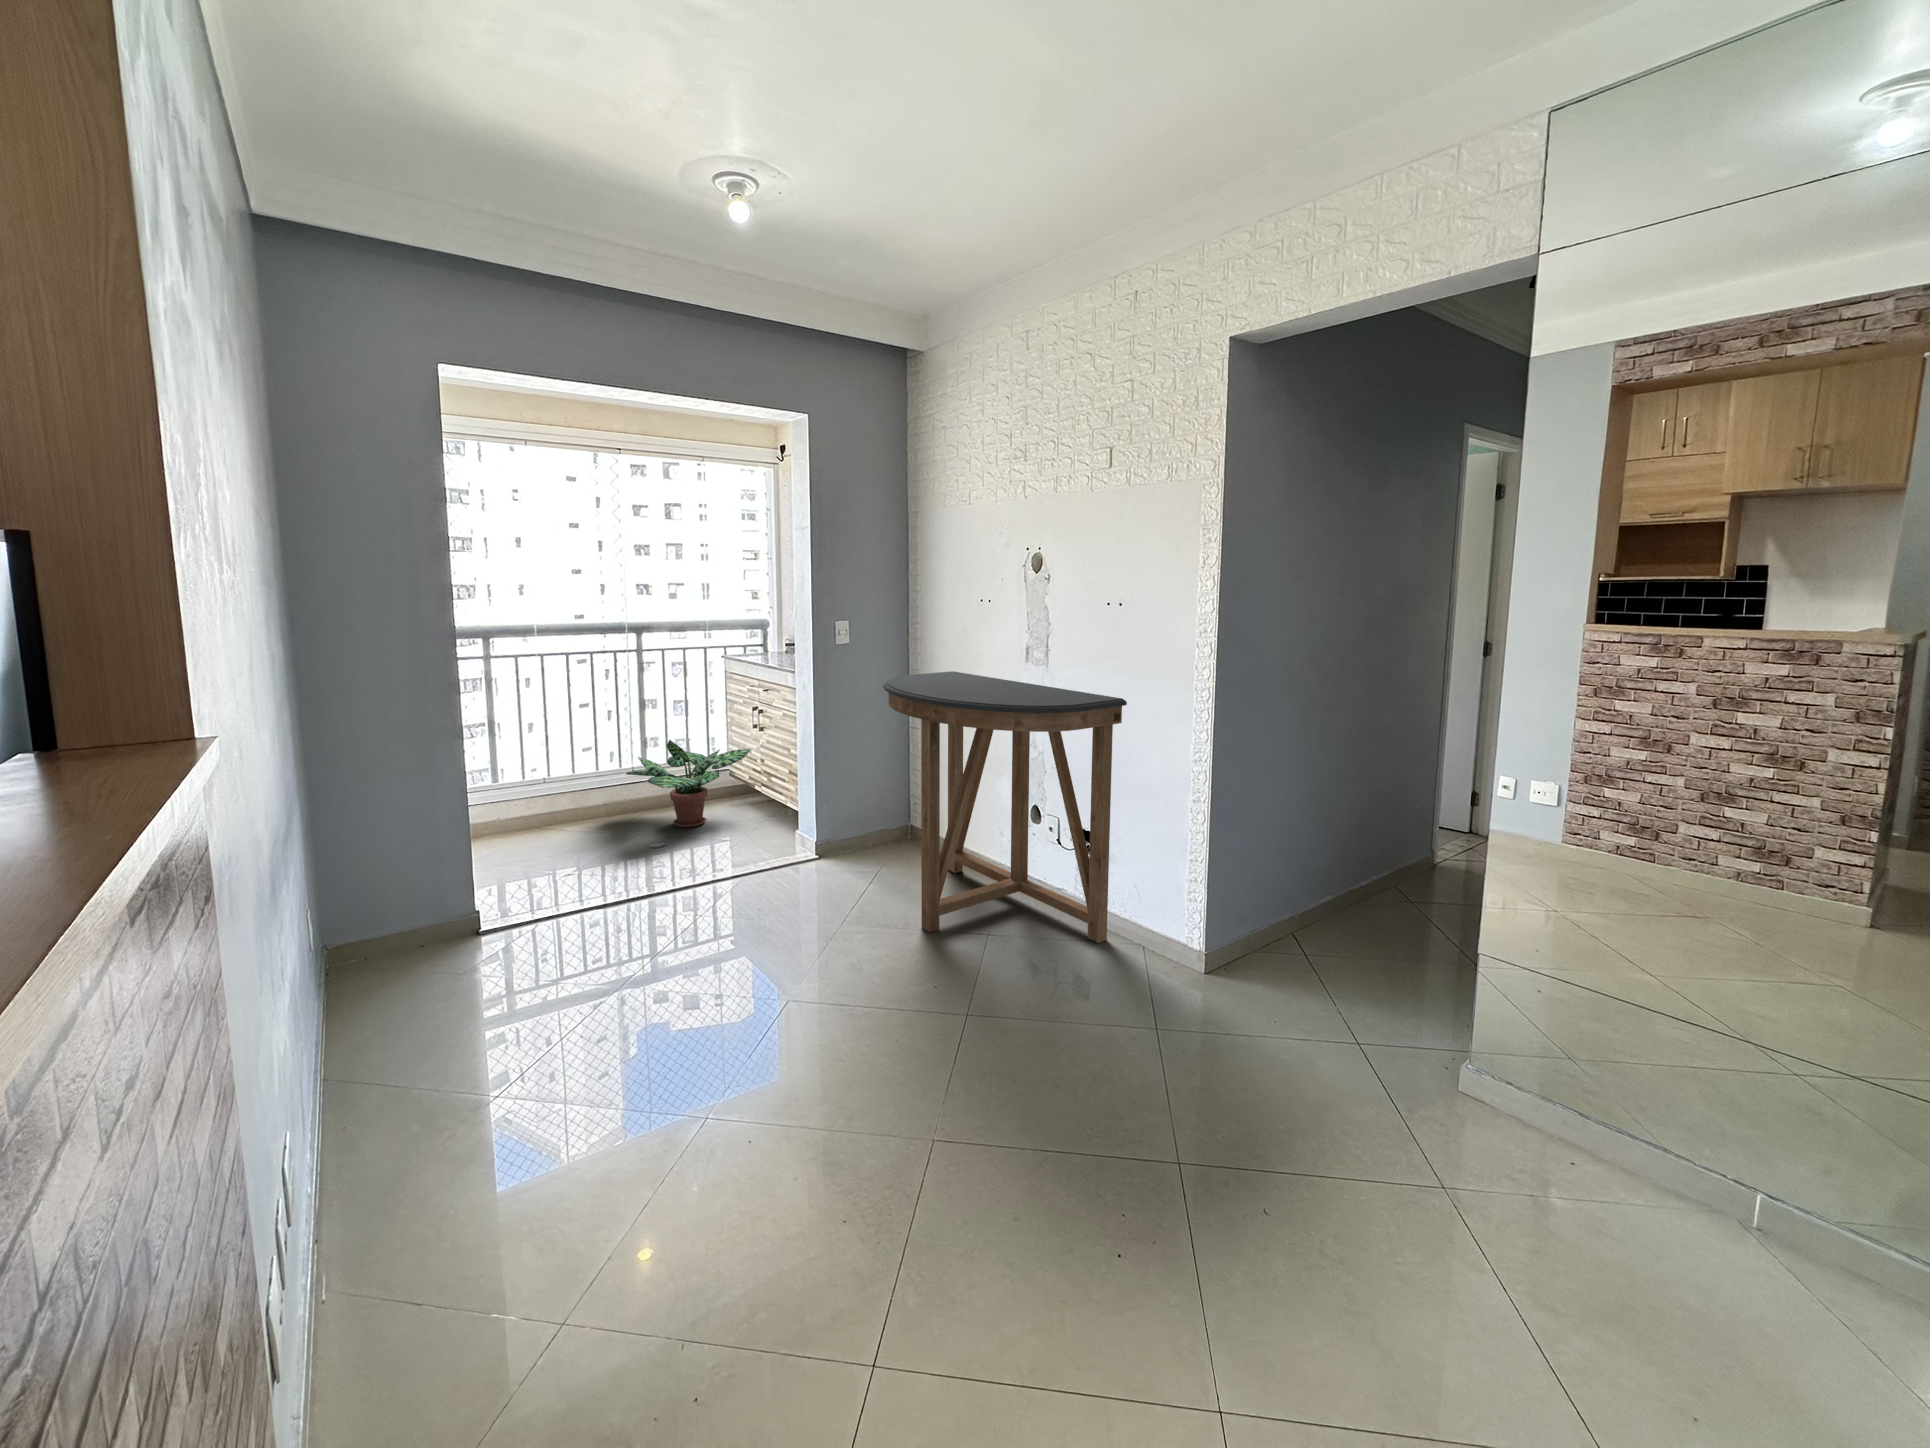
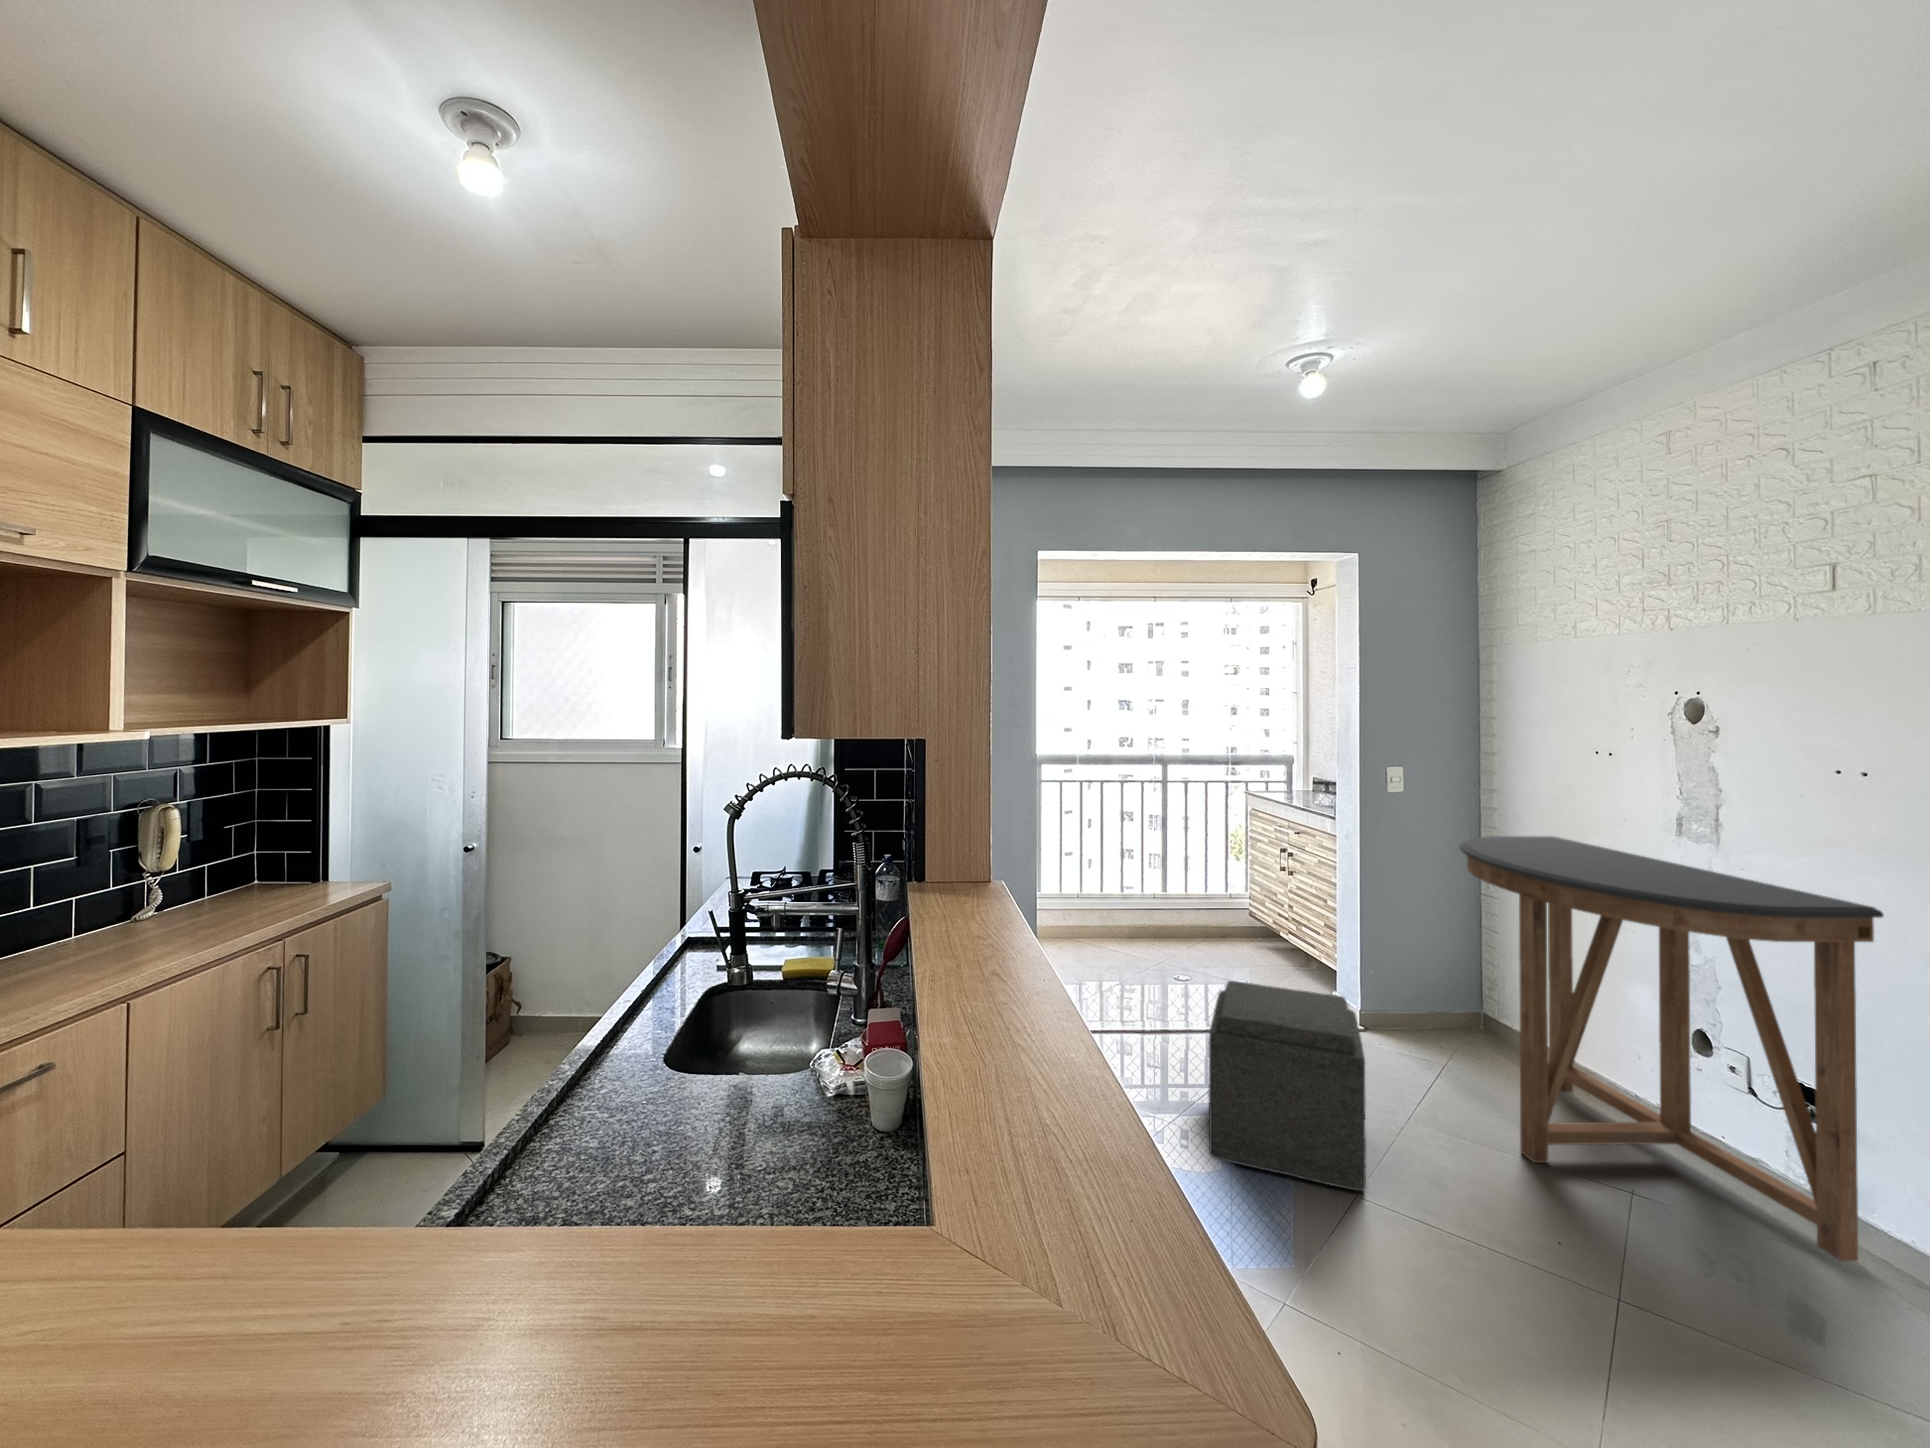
potted plant: present [626,740,751,827] -> none [1150,873,1279,966]
ottoman: none [652,831,799,1012] -> present [1209,981,1366,1191]

